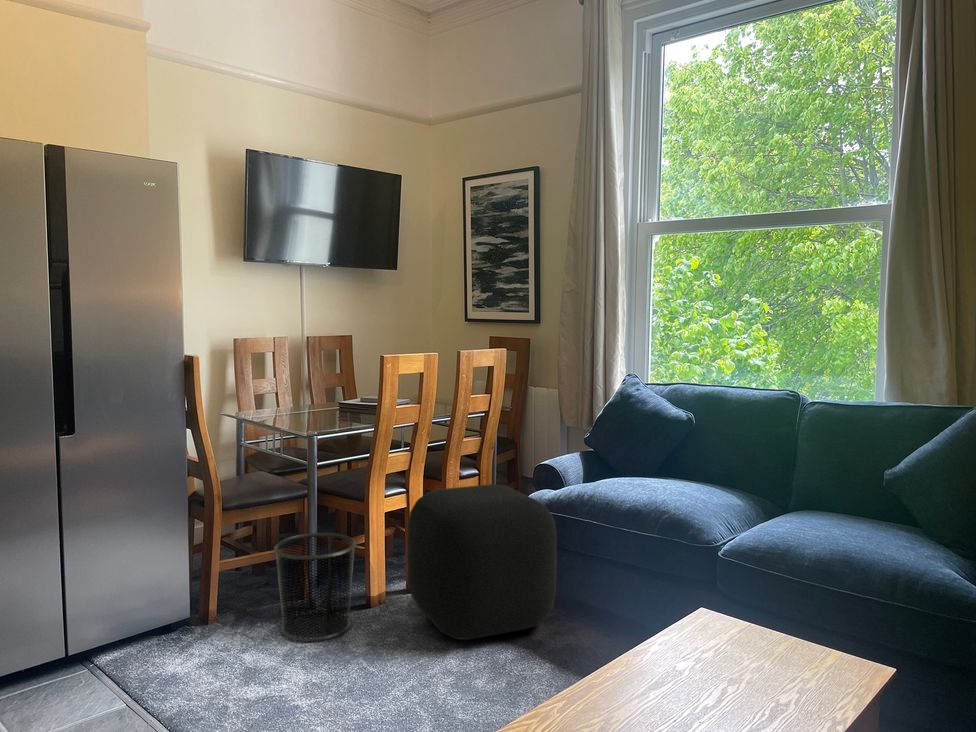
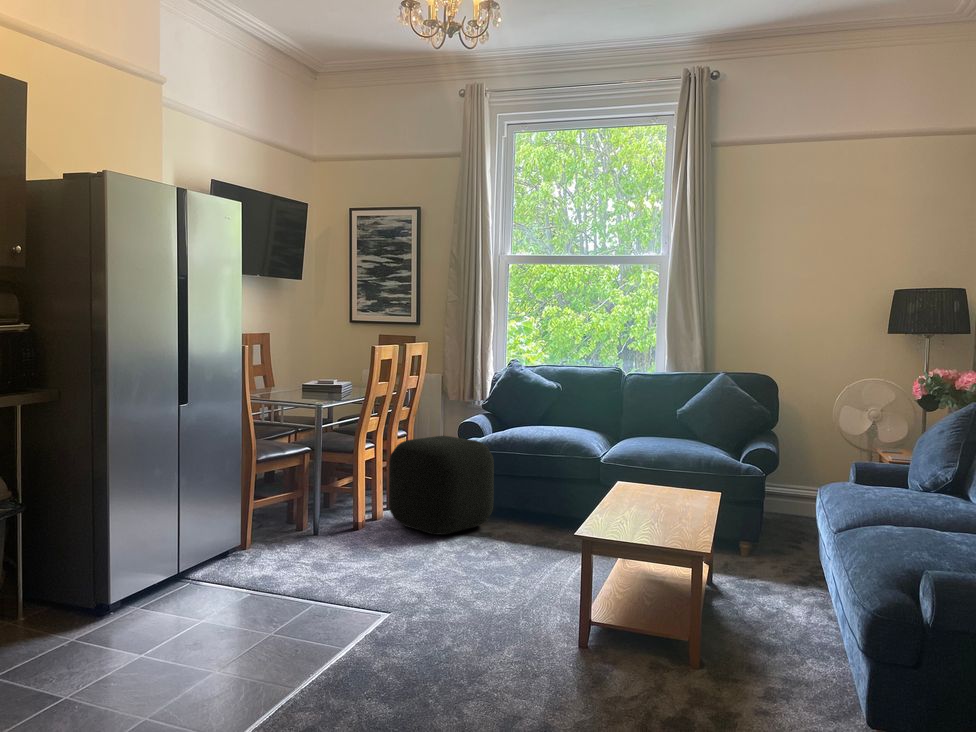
waste bin: present [274,533,356,642] -> none [305,475,363,547]

